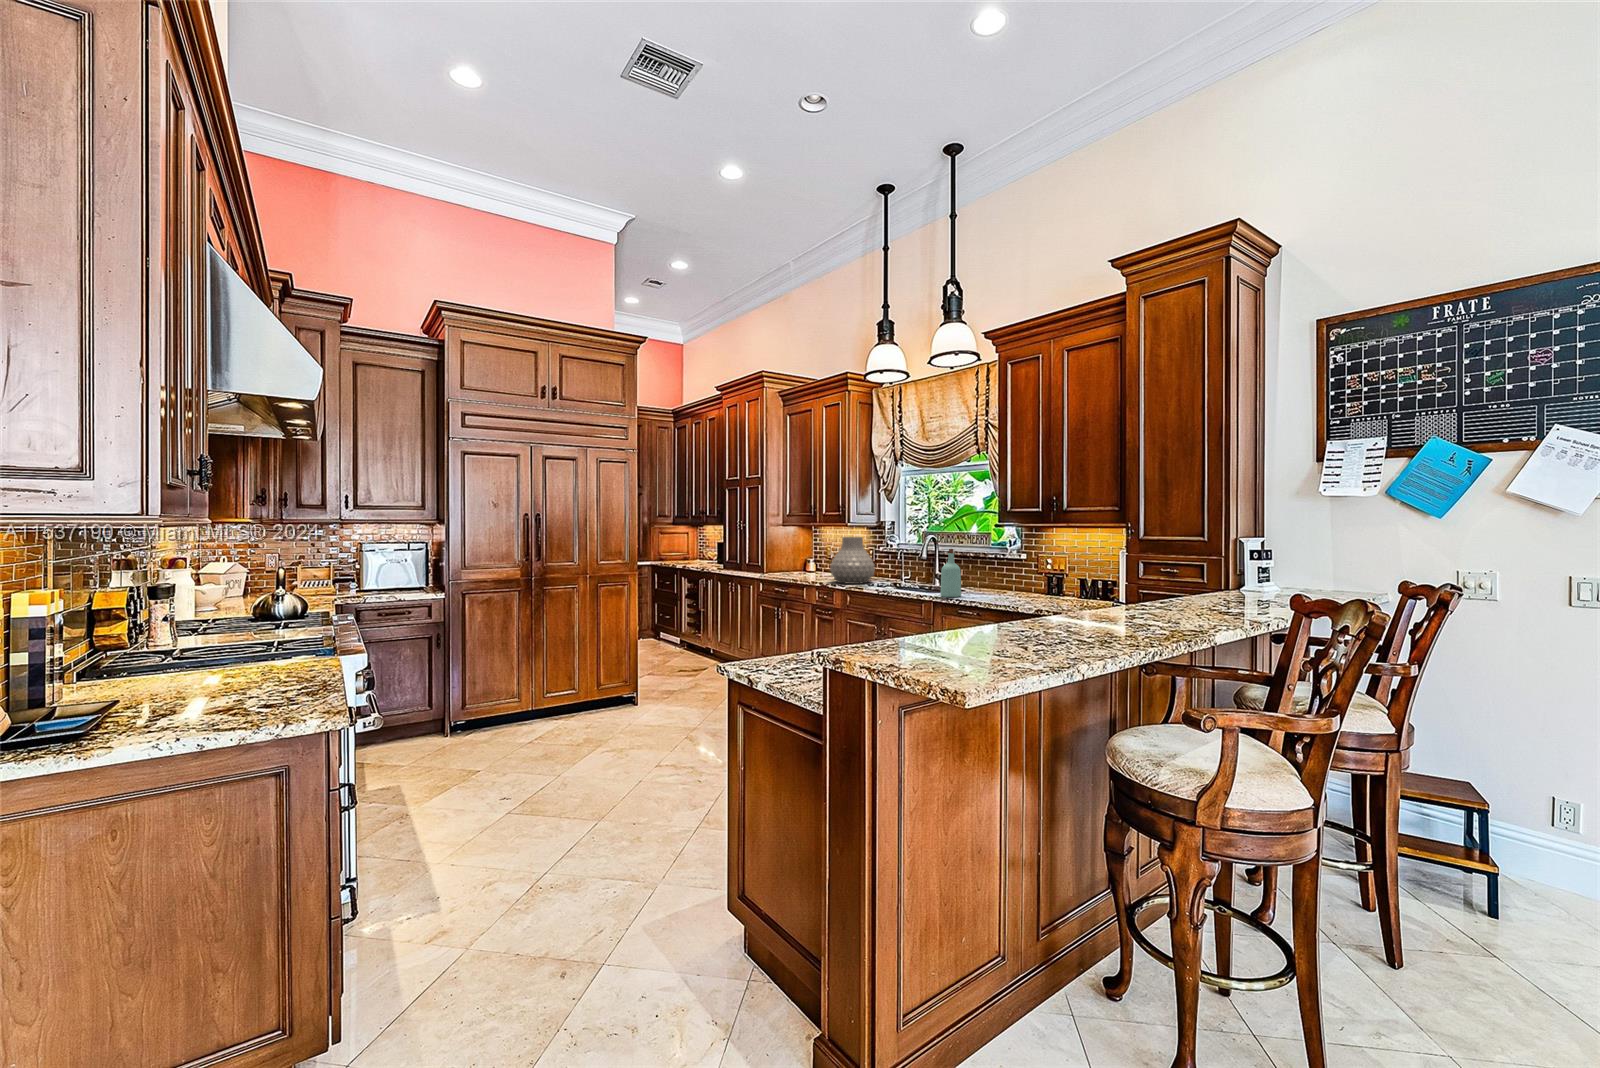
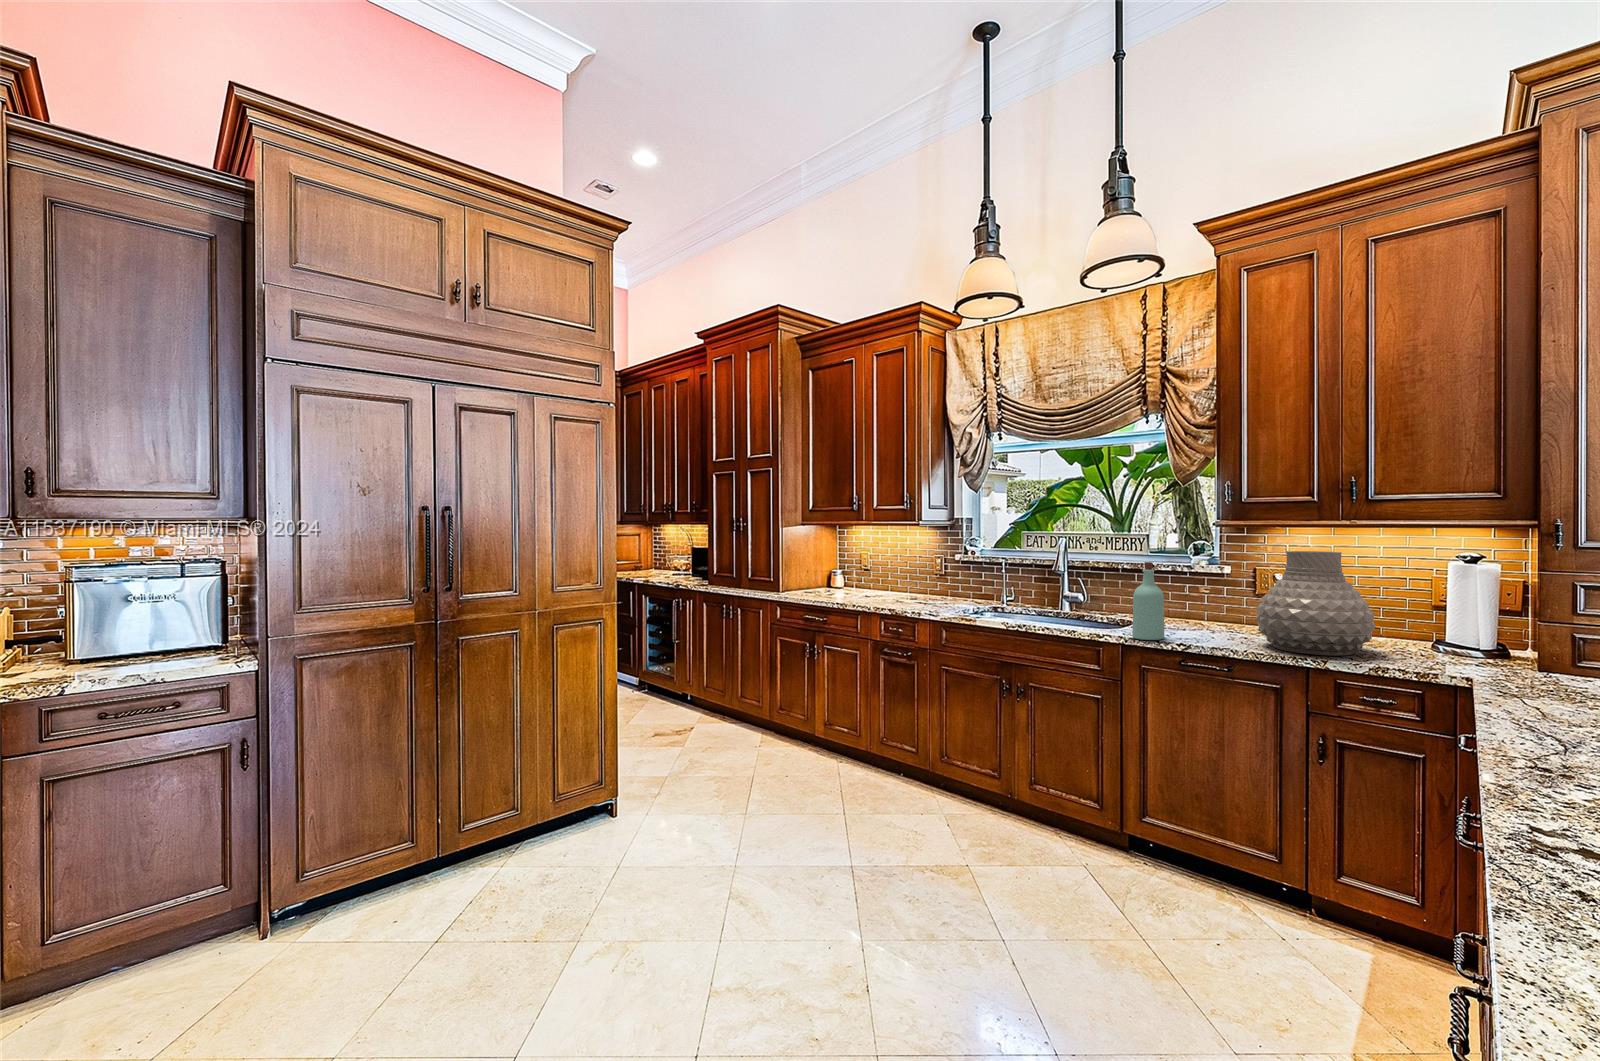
vase: present [830,537,875,584] -> present [1256,551,1375,655]

